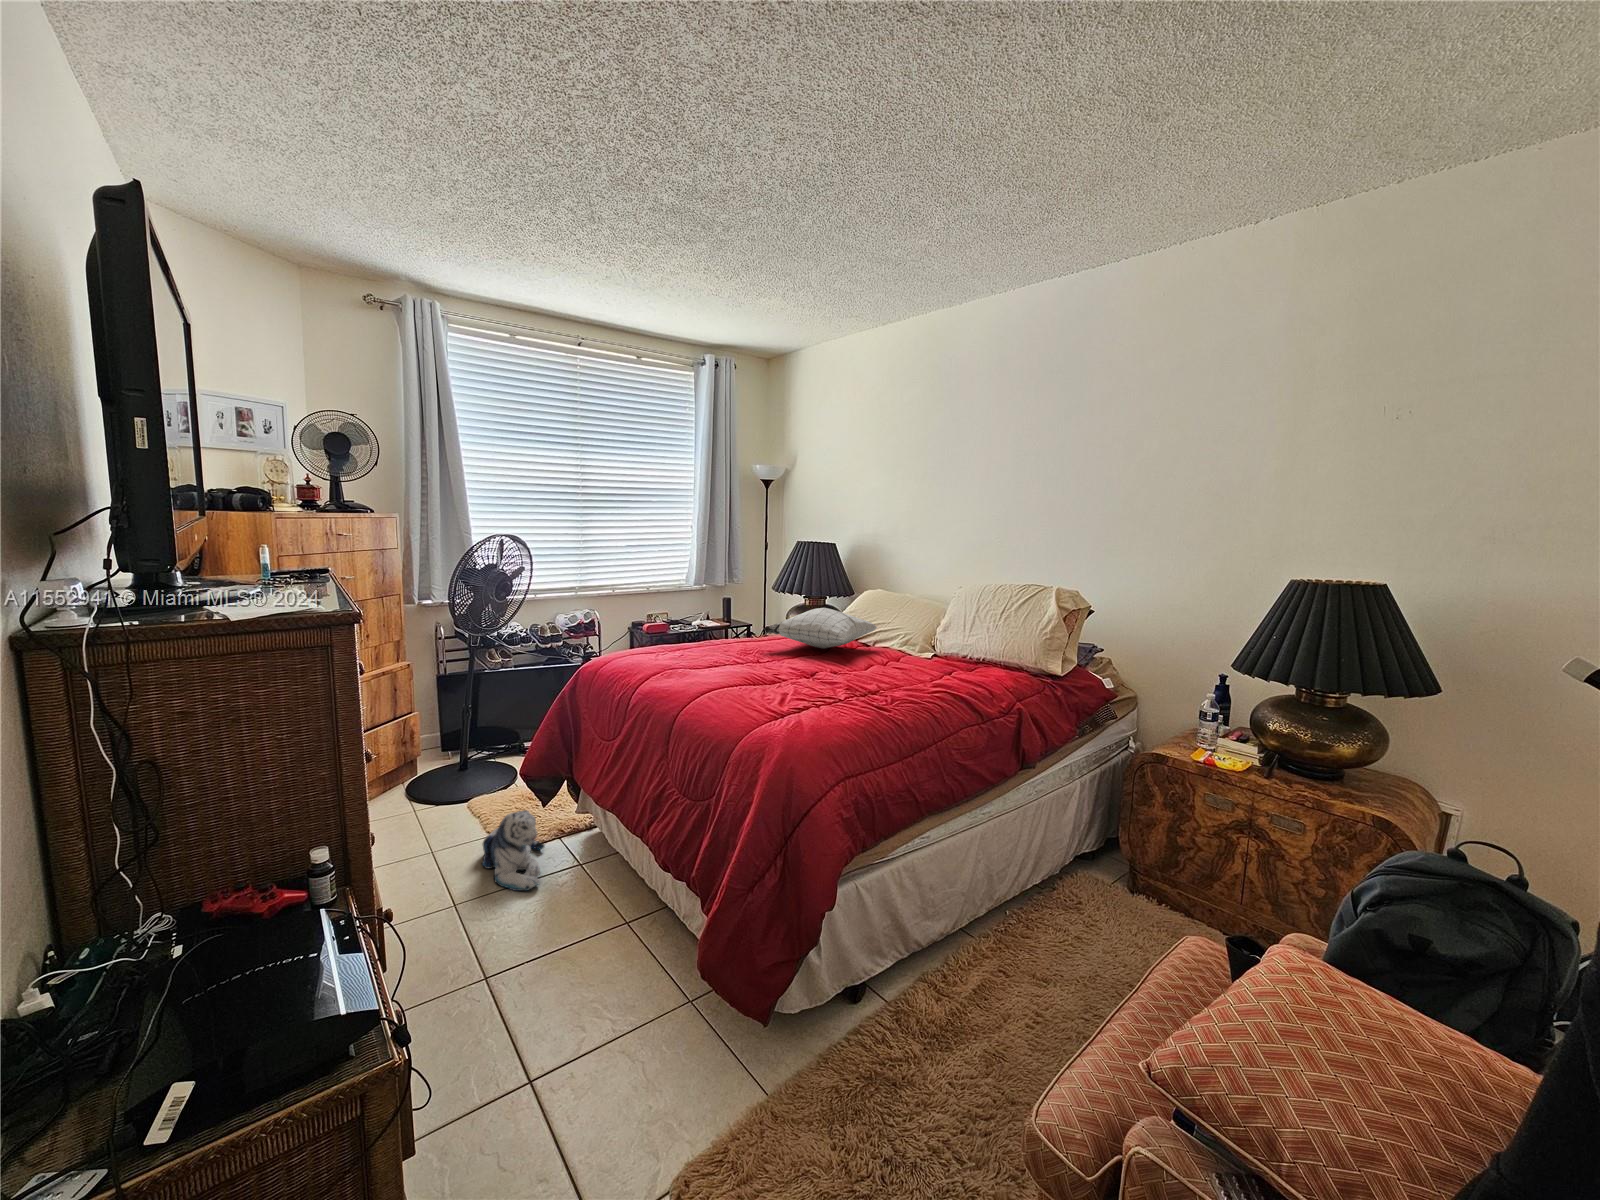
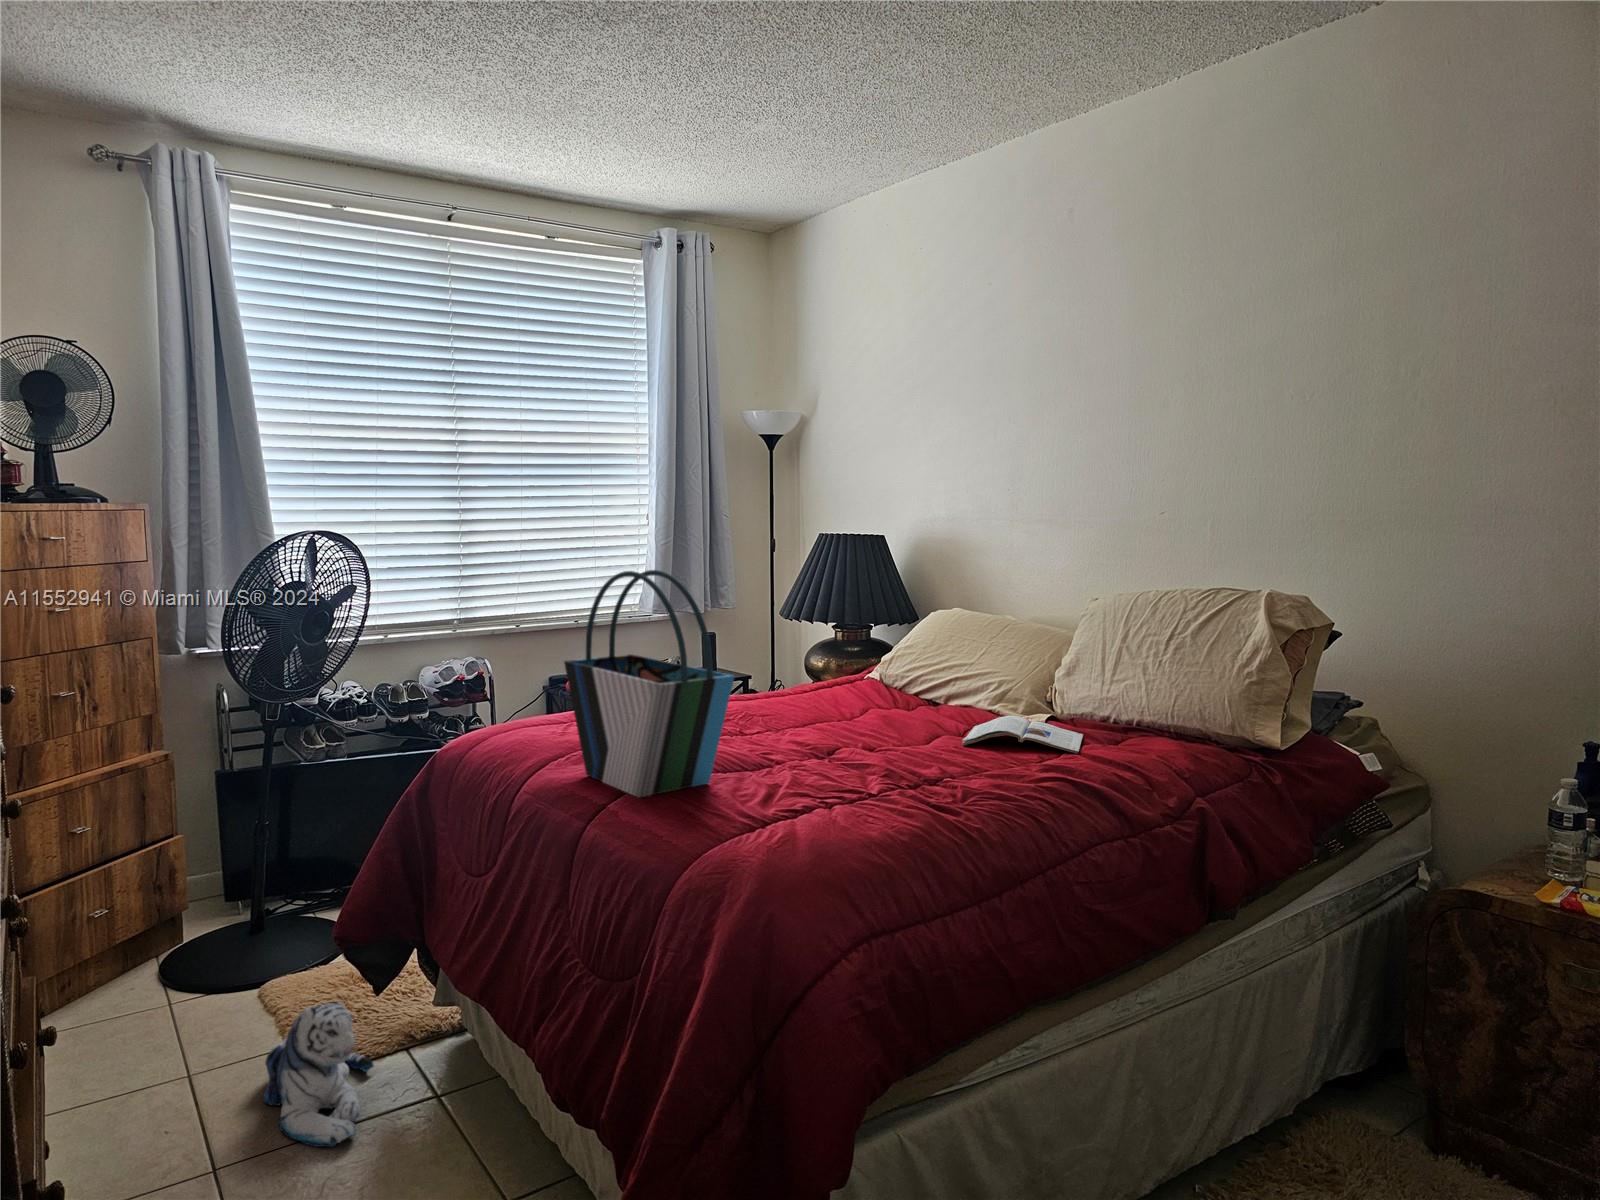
tote bag: none [664,569,765,698] -> present [564,570,734,797]
pillow: present [764,608,877,649] -> none [752,639,953,710]
magazine: none [885,654,952,677] -> present [962,716,1083,754]

